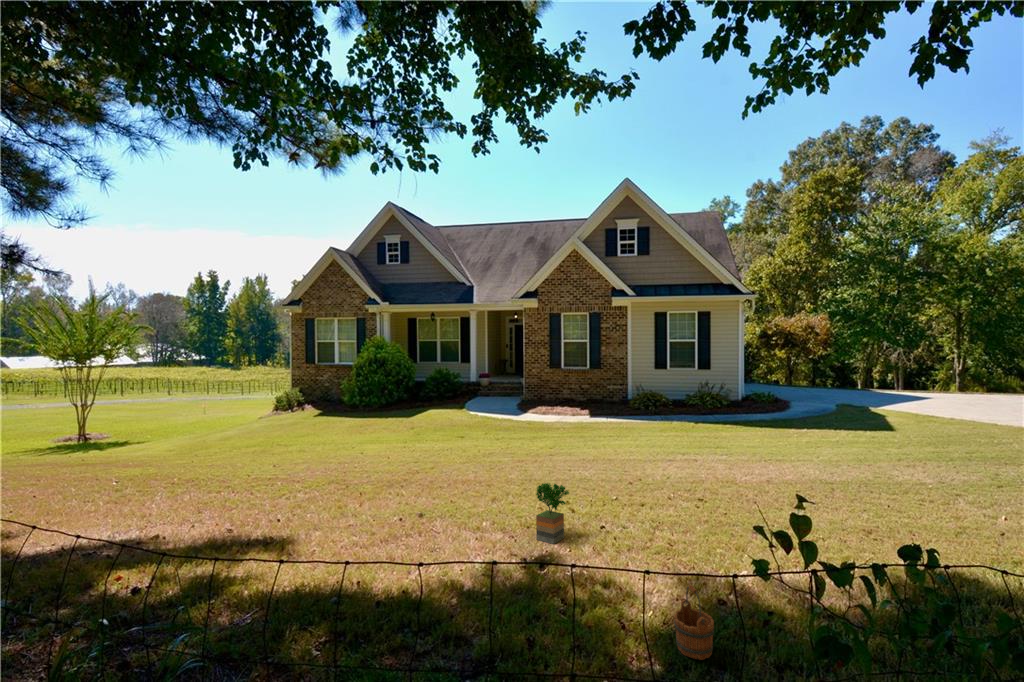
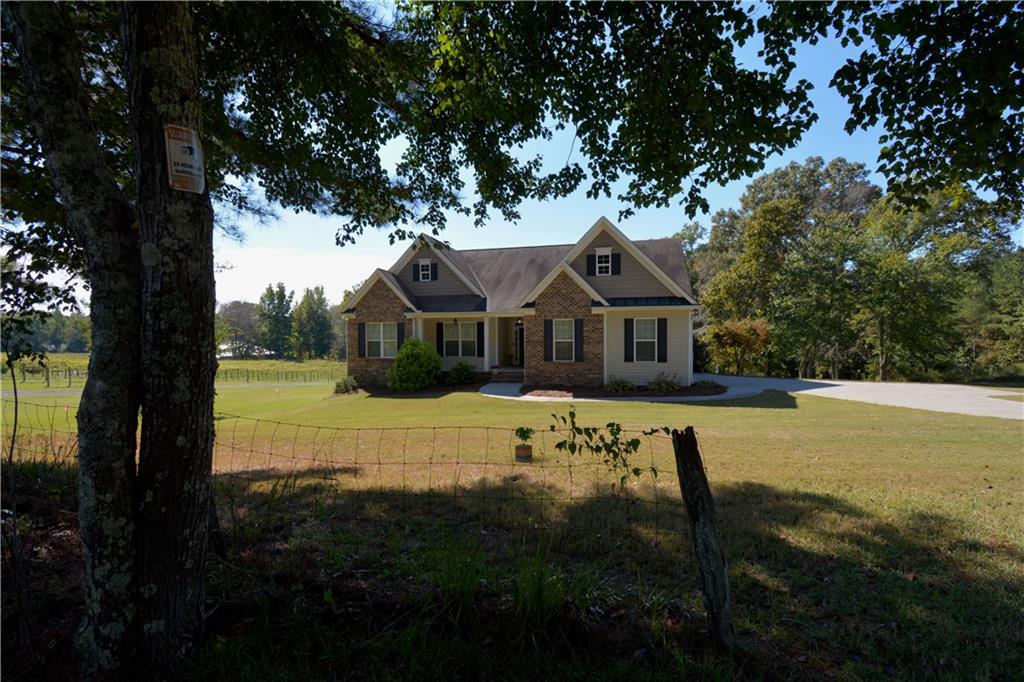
wooden bucket: present [674,585,714,660] -> none [577,467,597,504]

